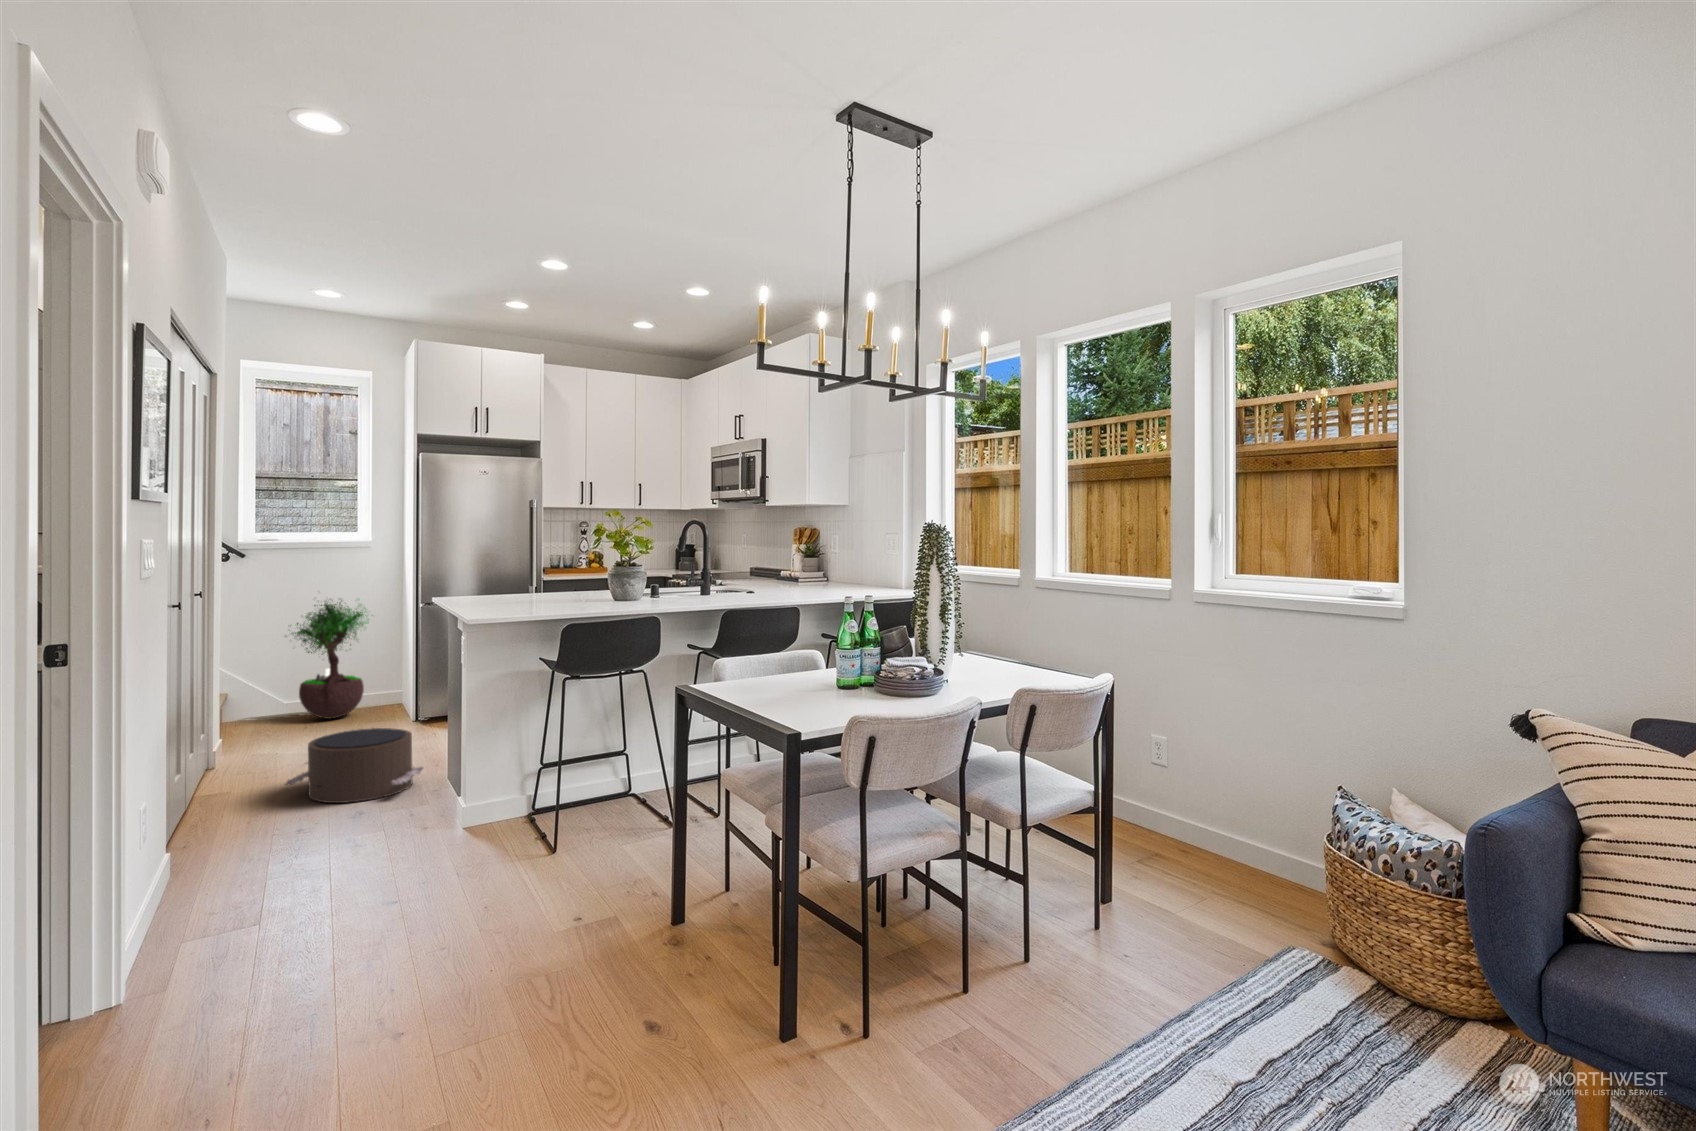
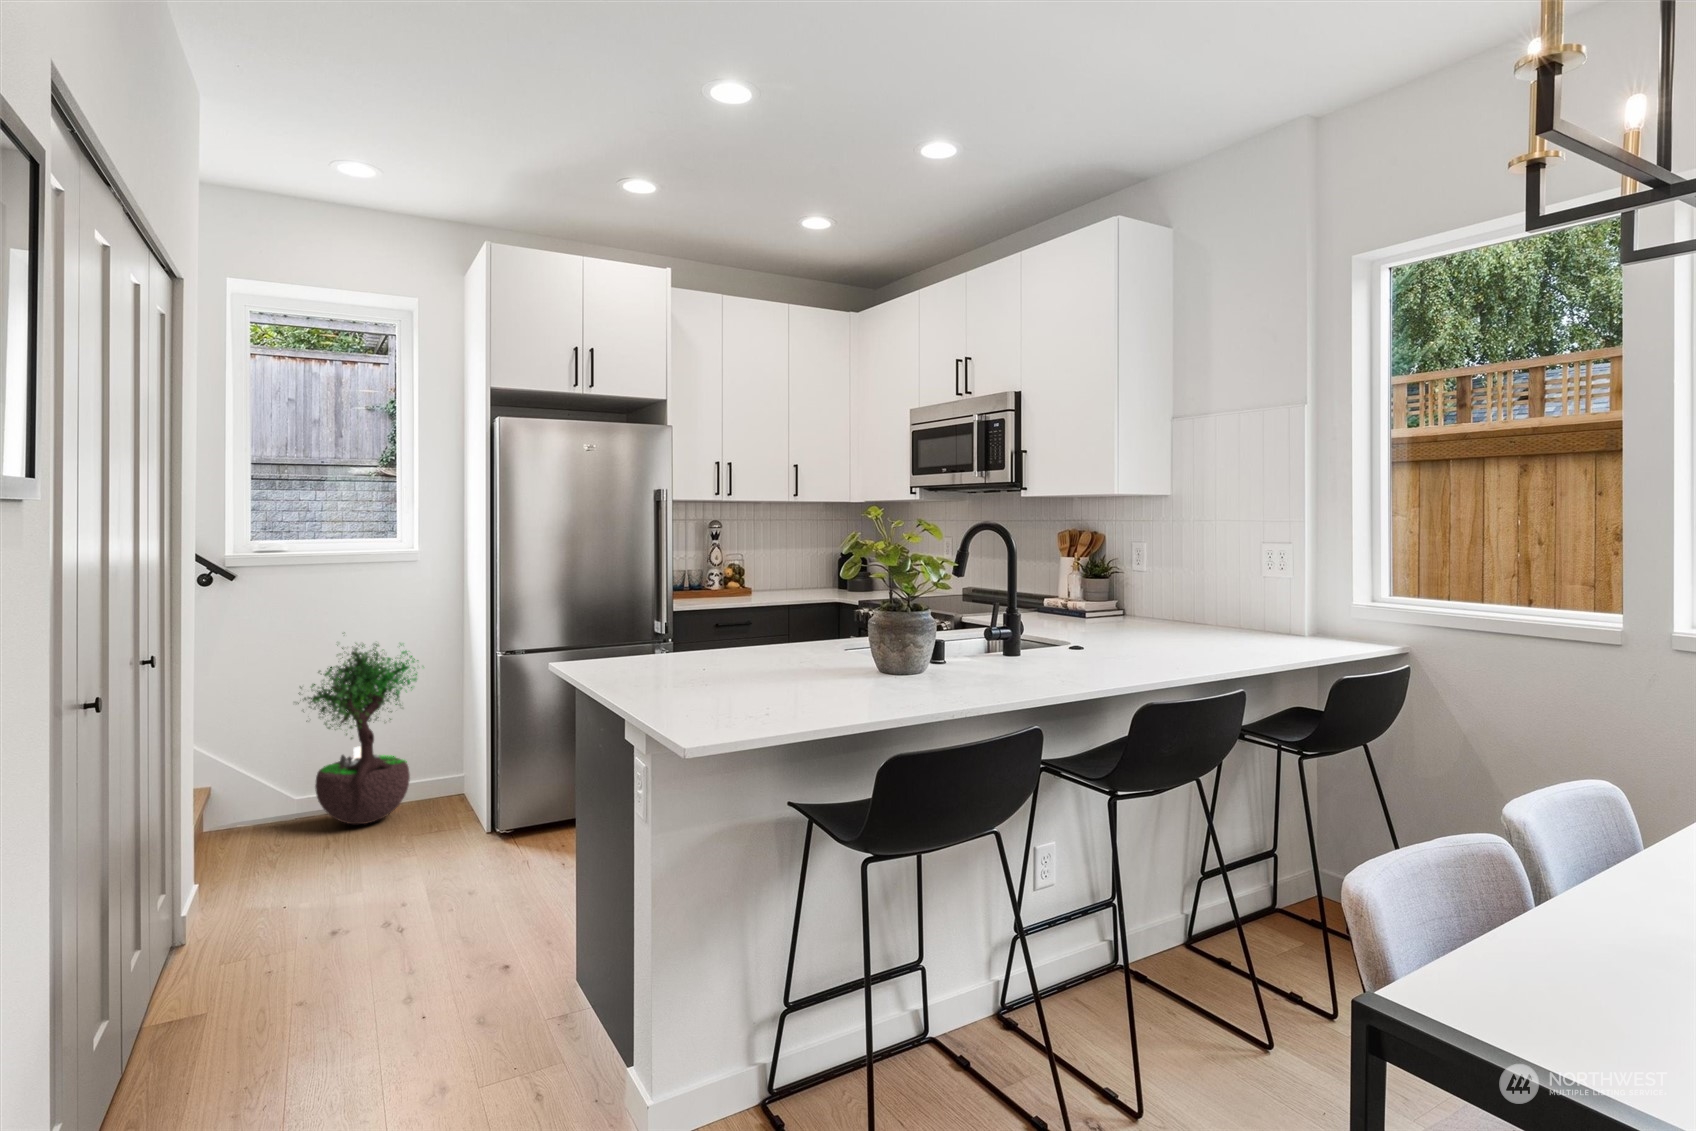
pouf: present [286,728,423,803] -> none [299,886,538,1050]

